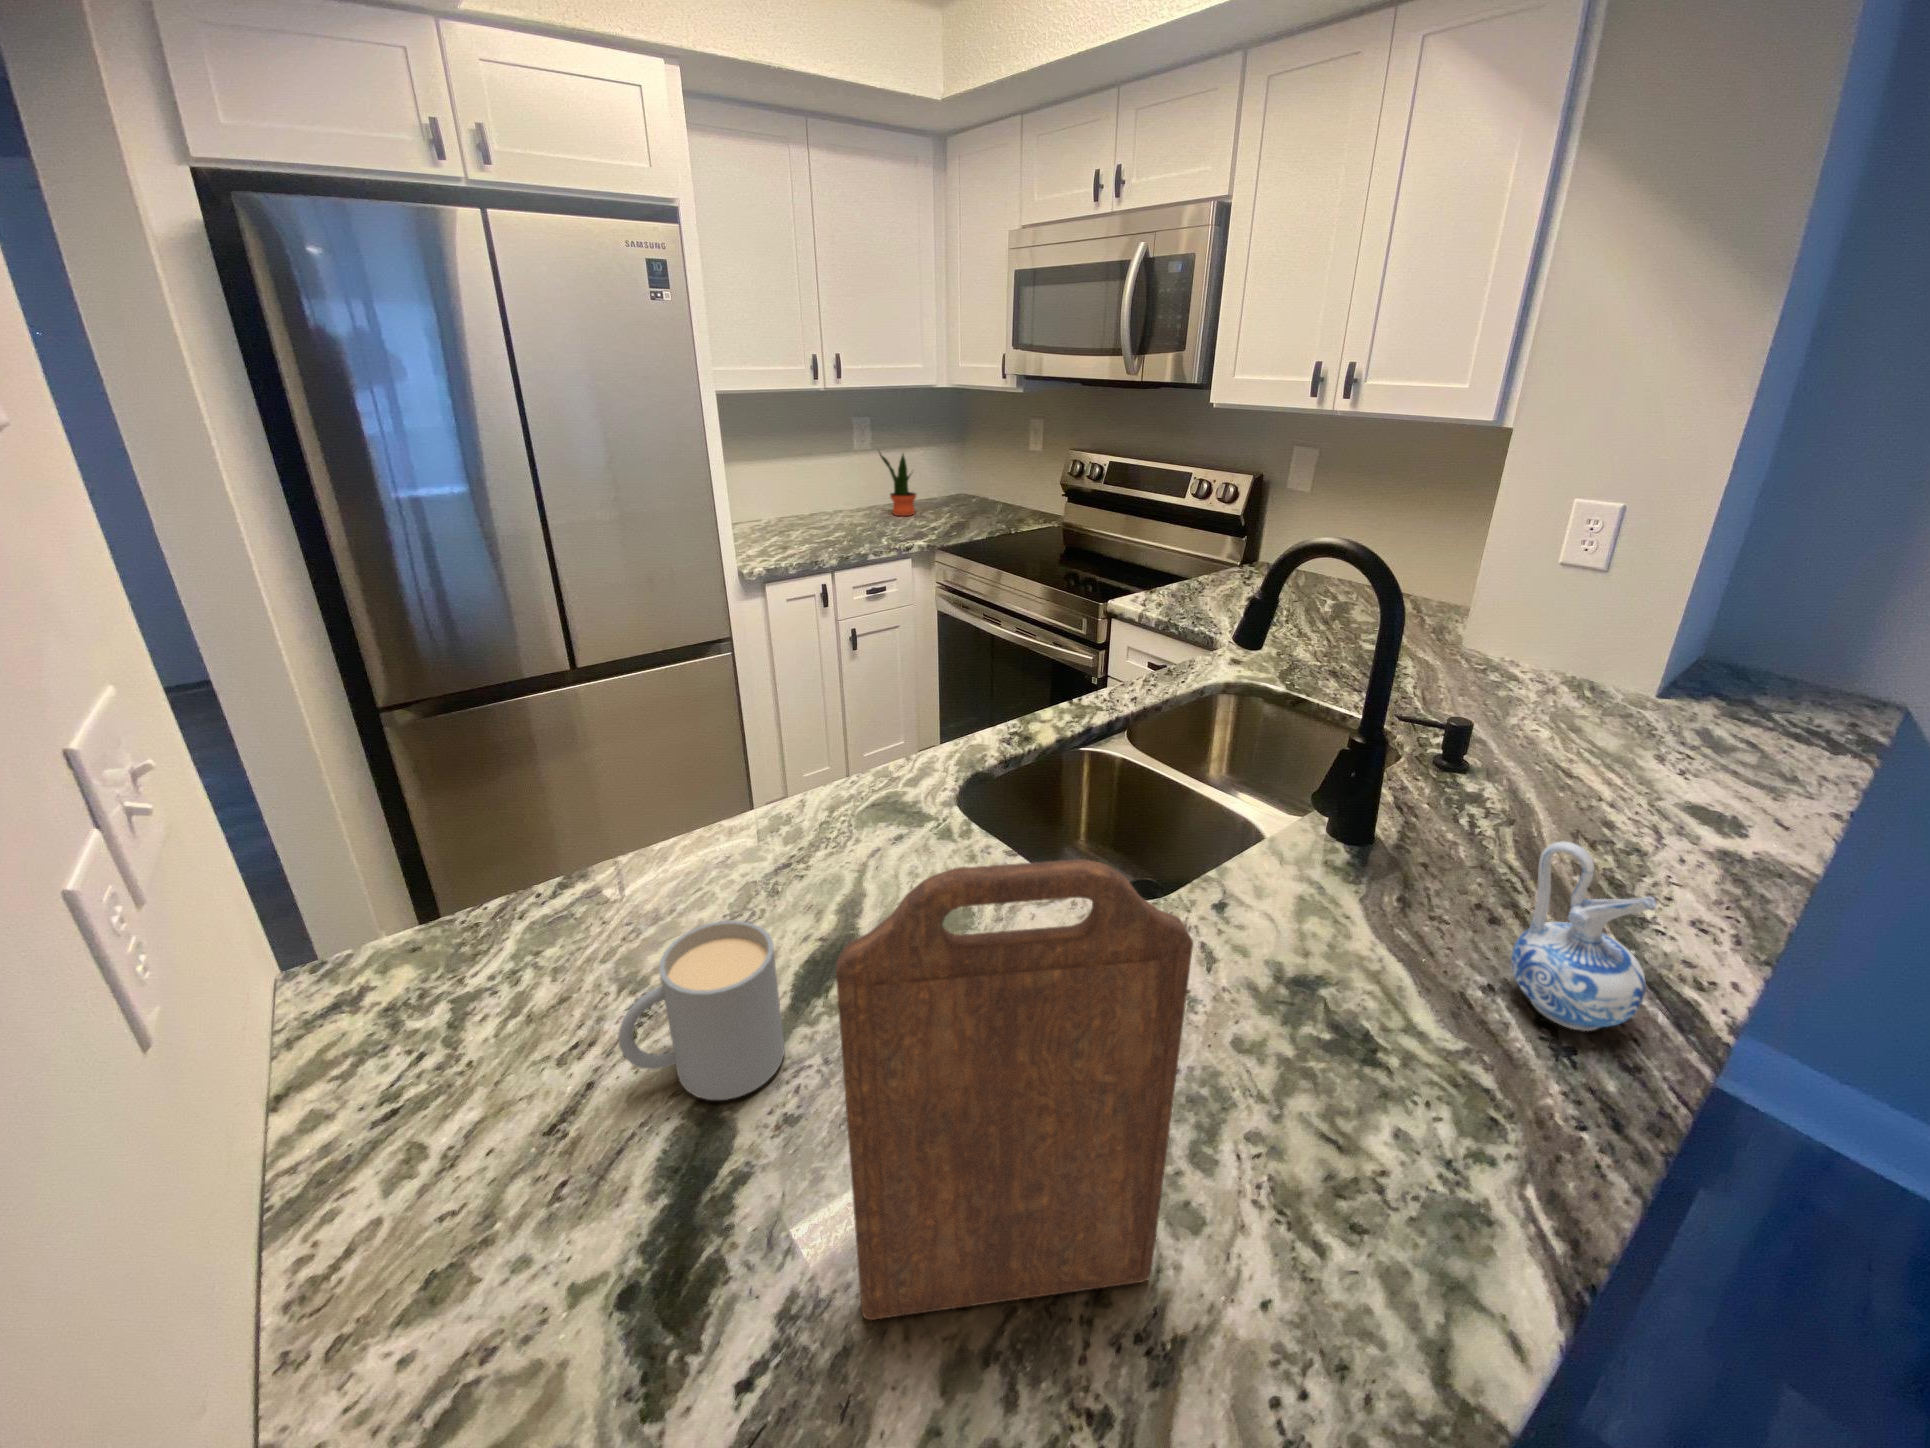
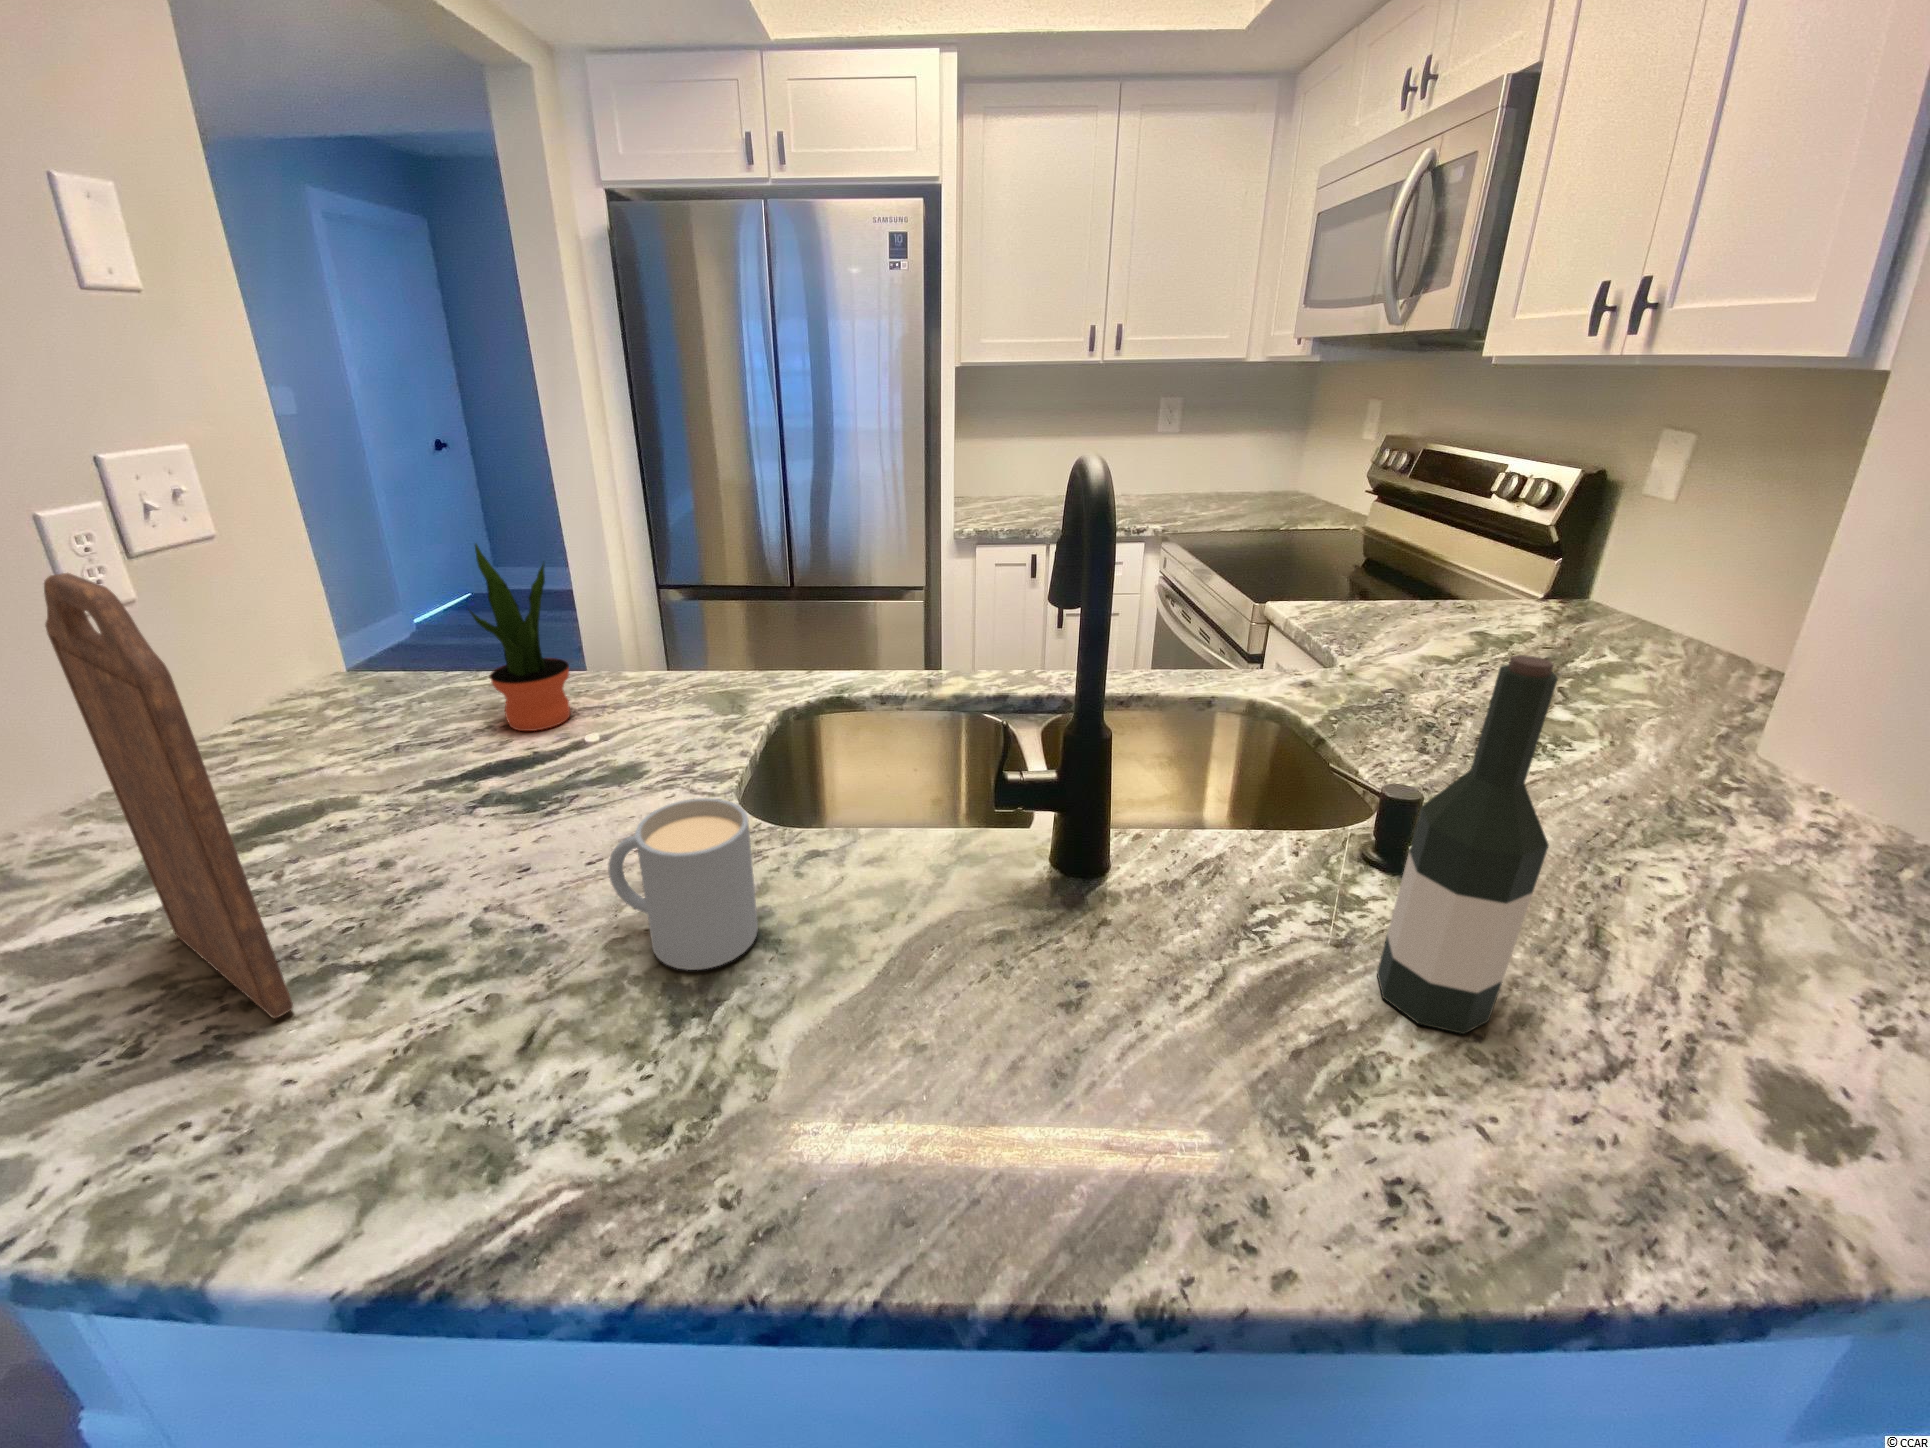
potted plant: present [879,453,916,516] -> present [470,544,570,731]
wine bottle: none [1540,617,1653,840] -> present [1377,655,1558,1034]
ceramic pitcher: present [1511,841,1656,1031] -> none [862,872,1020,1159]
mug: present [619,921,784,1100] -> present [608,798,758,970]

